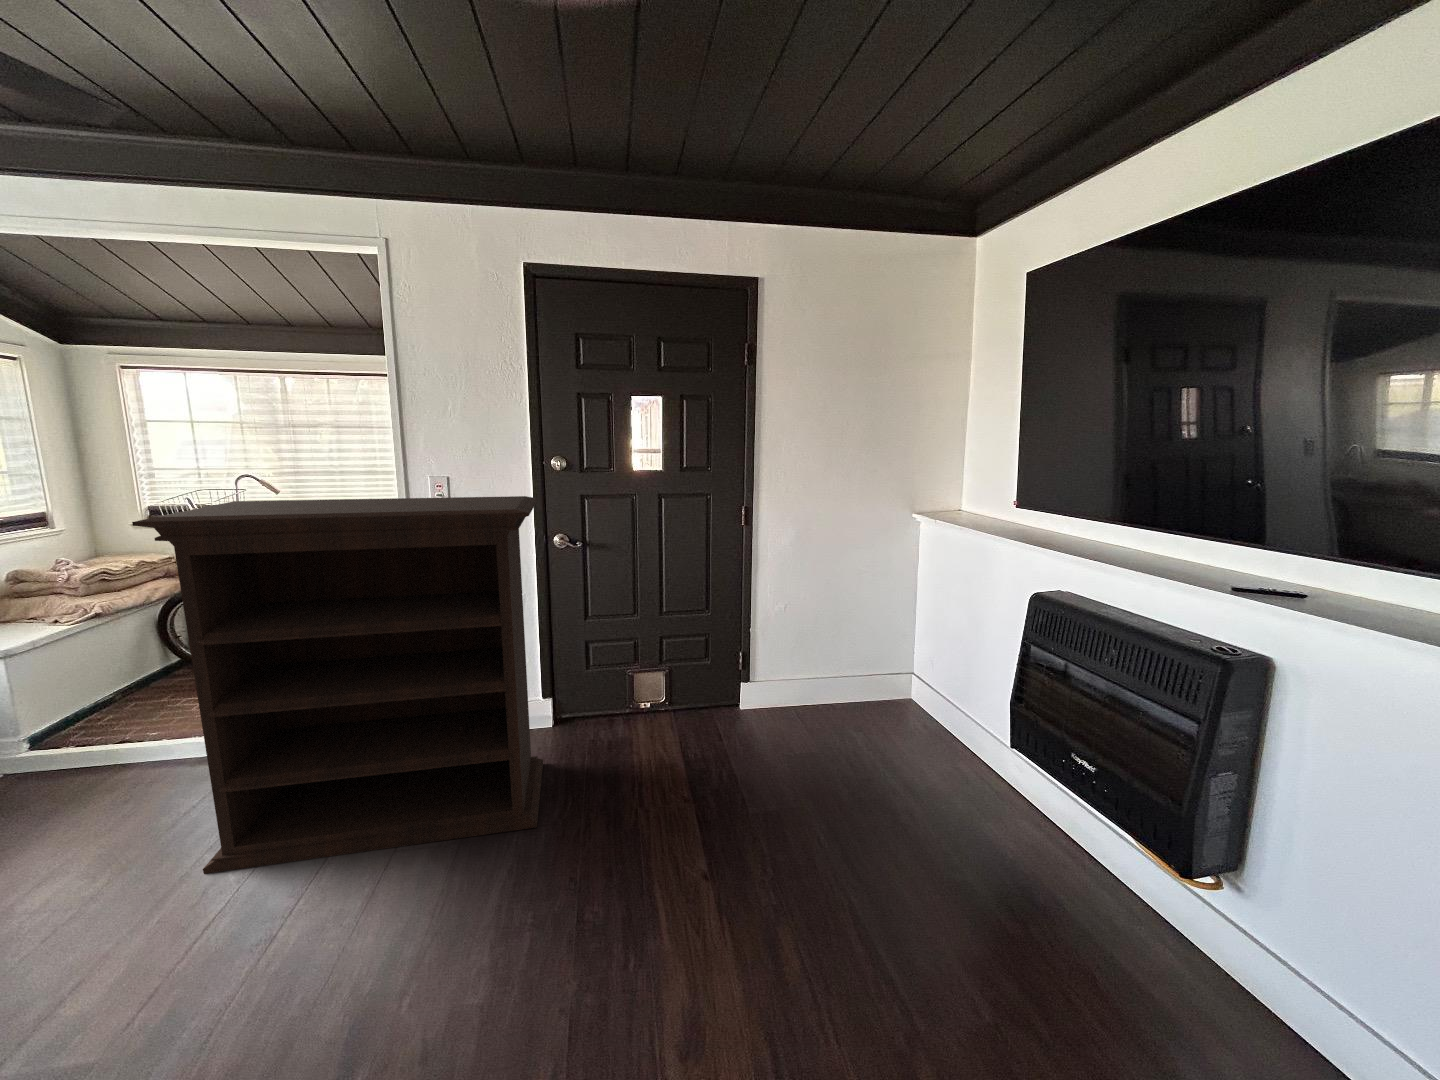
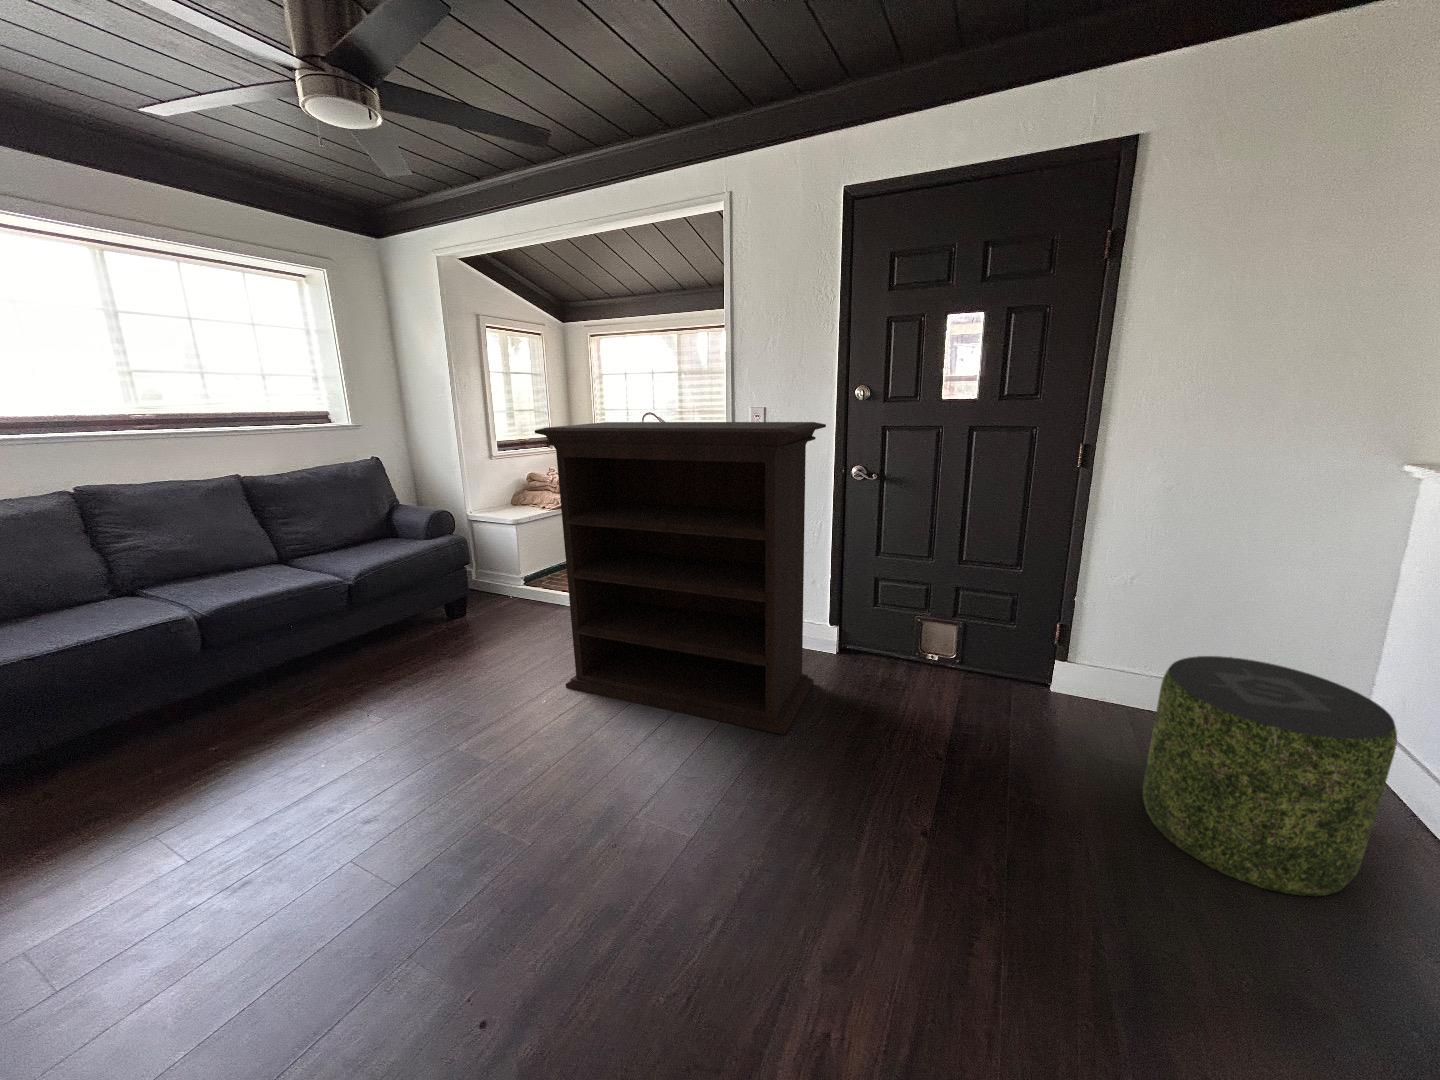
pouf: none [826,655,949,811] -> present [1143,656,1397,896]

